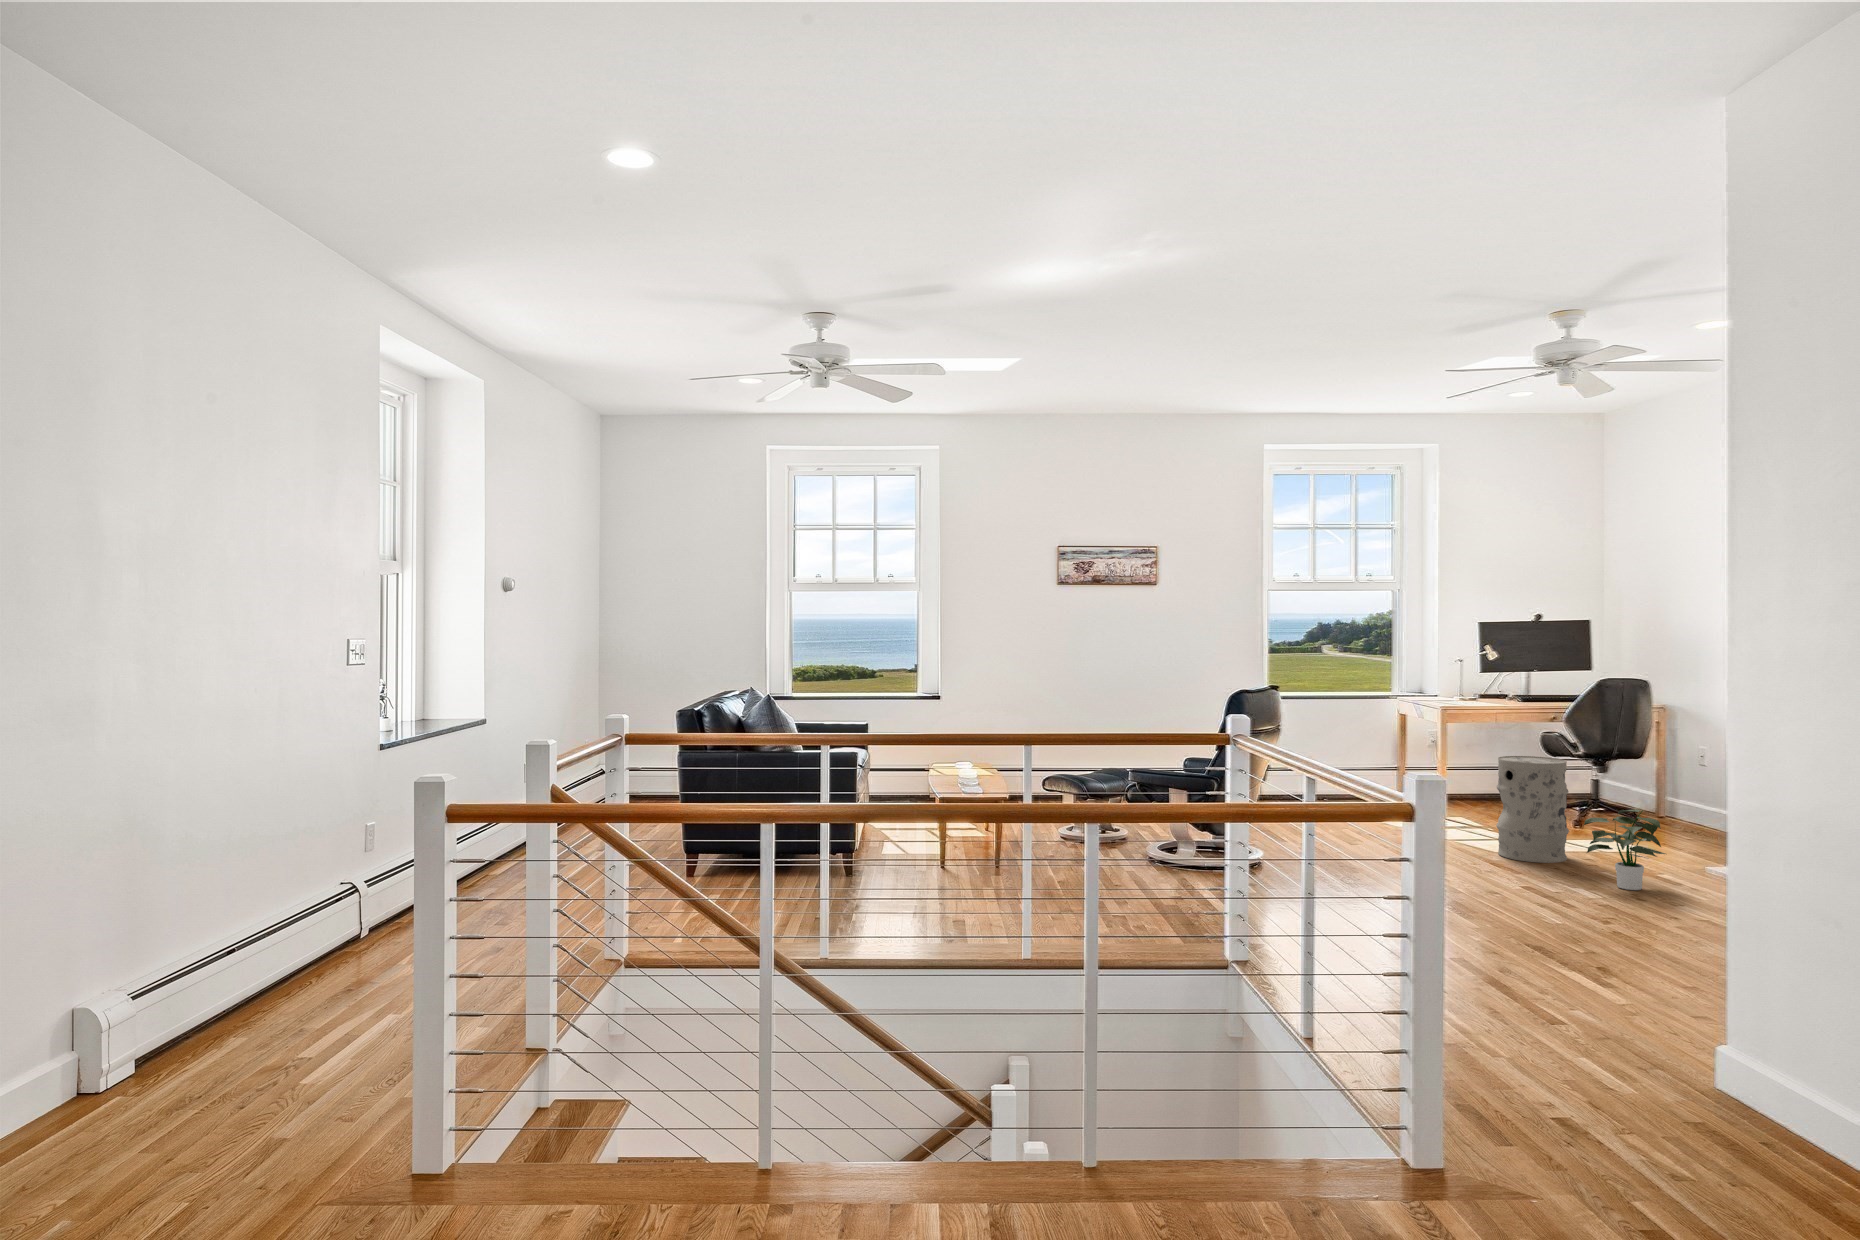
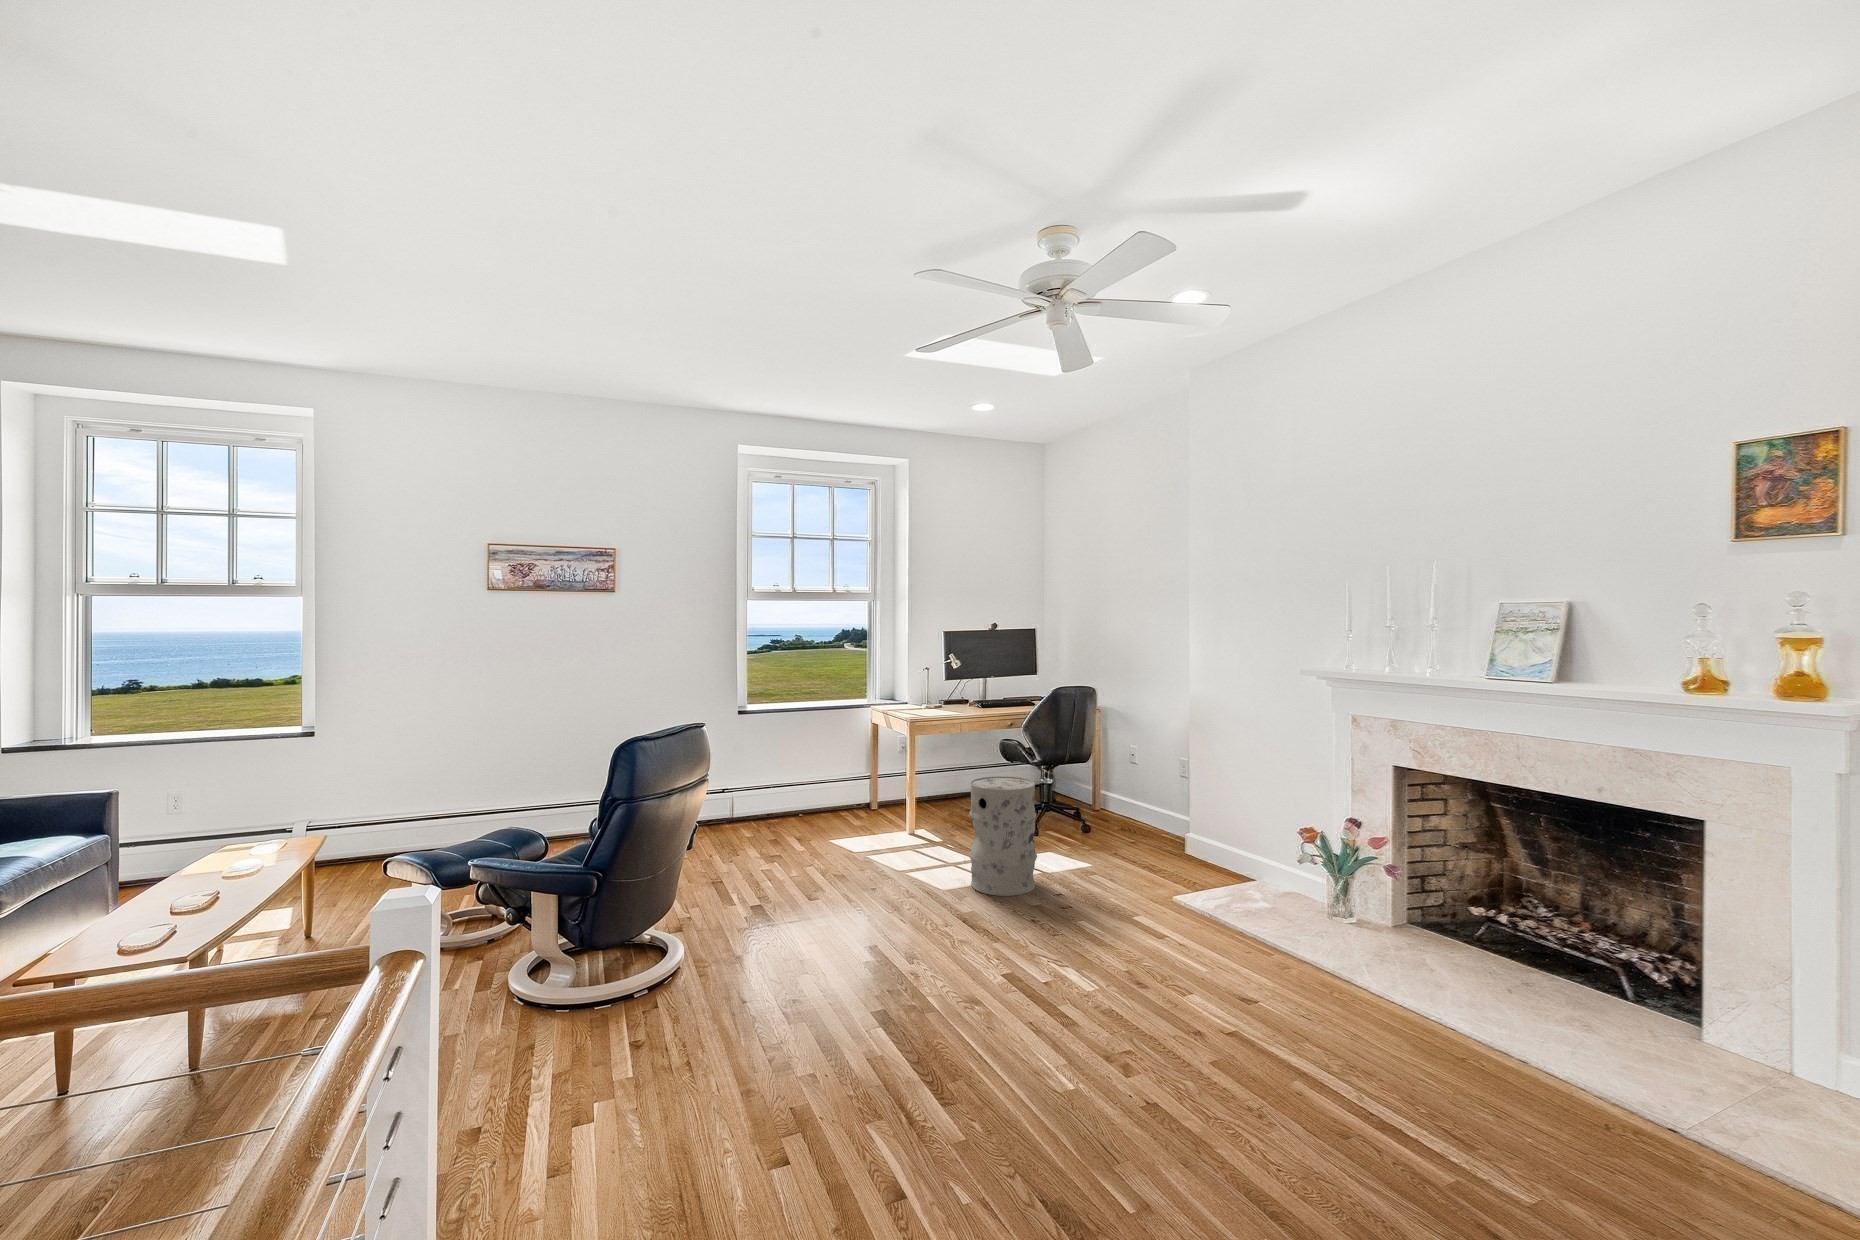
potted plant: present [1584,809,1665,890] -> none [1060,842,1138,936]

